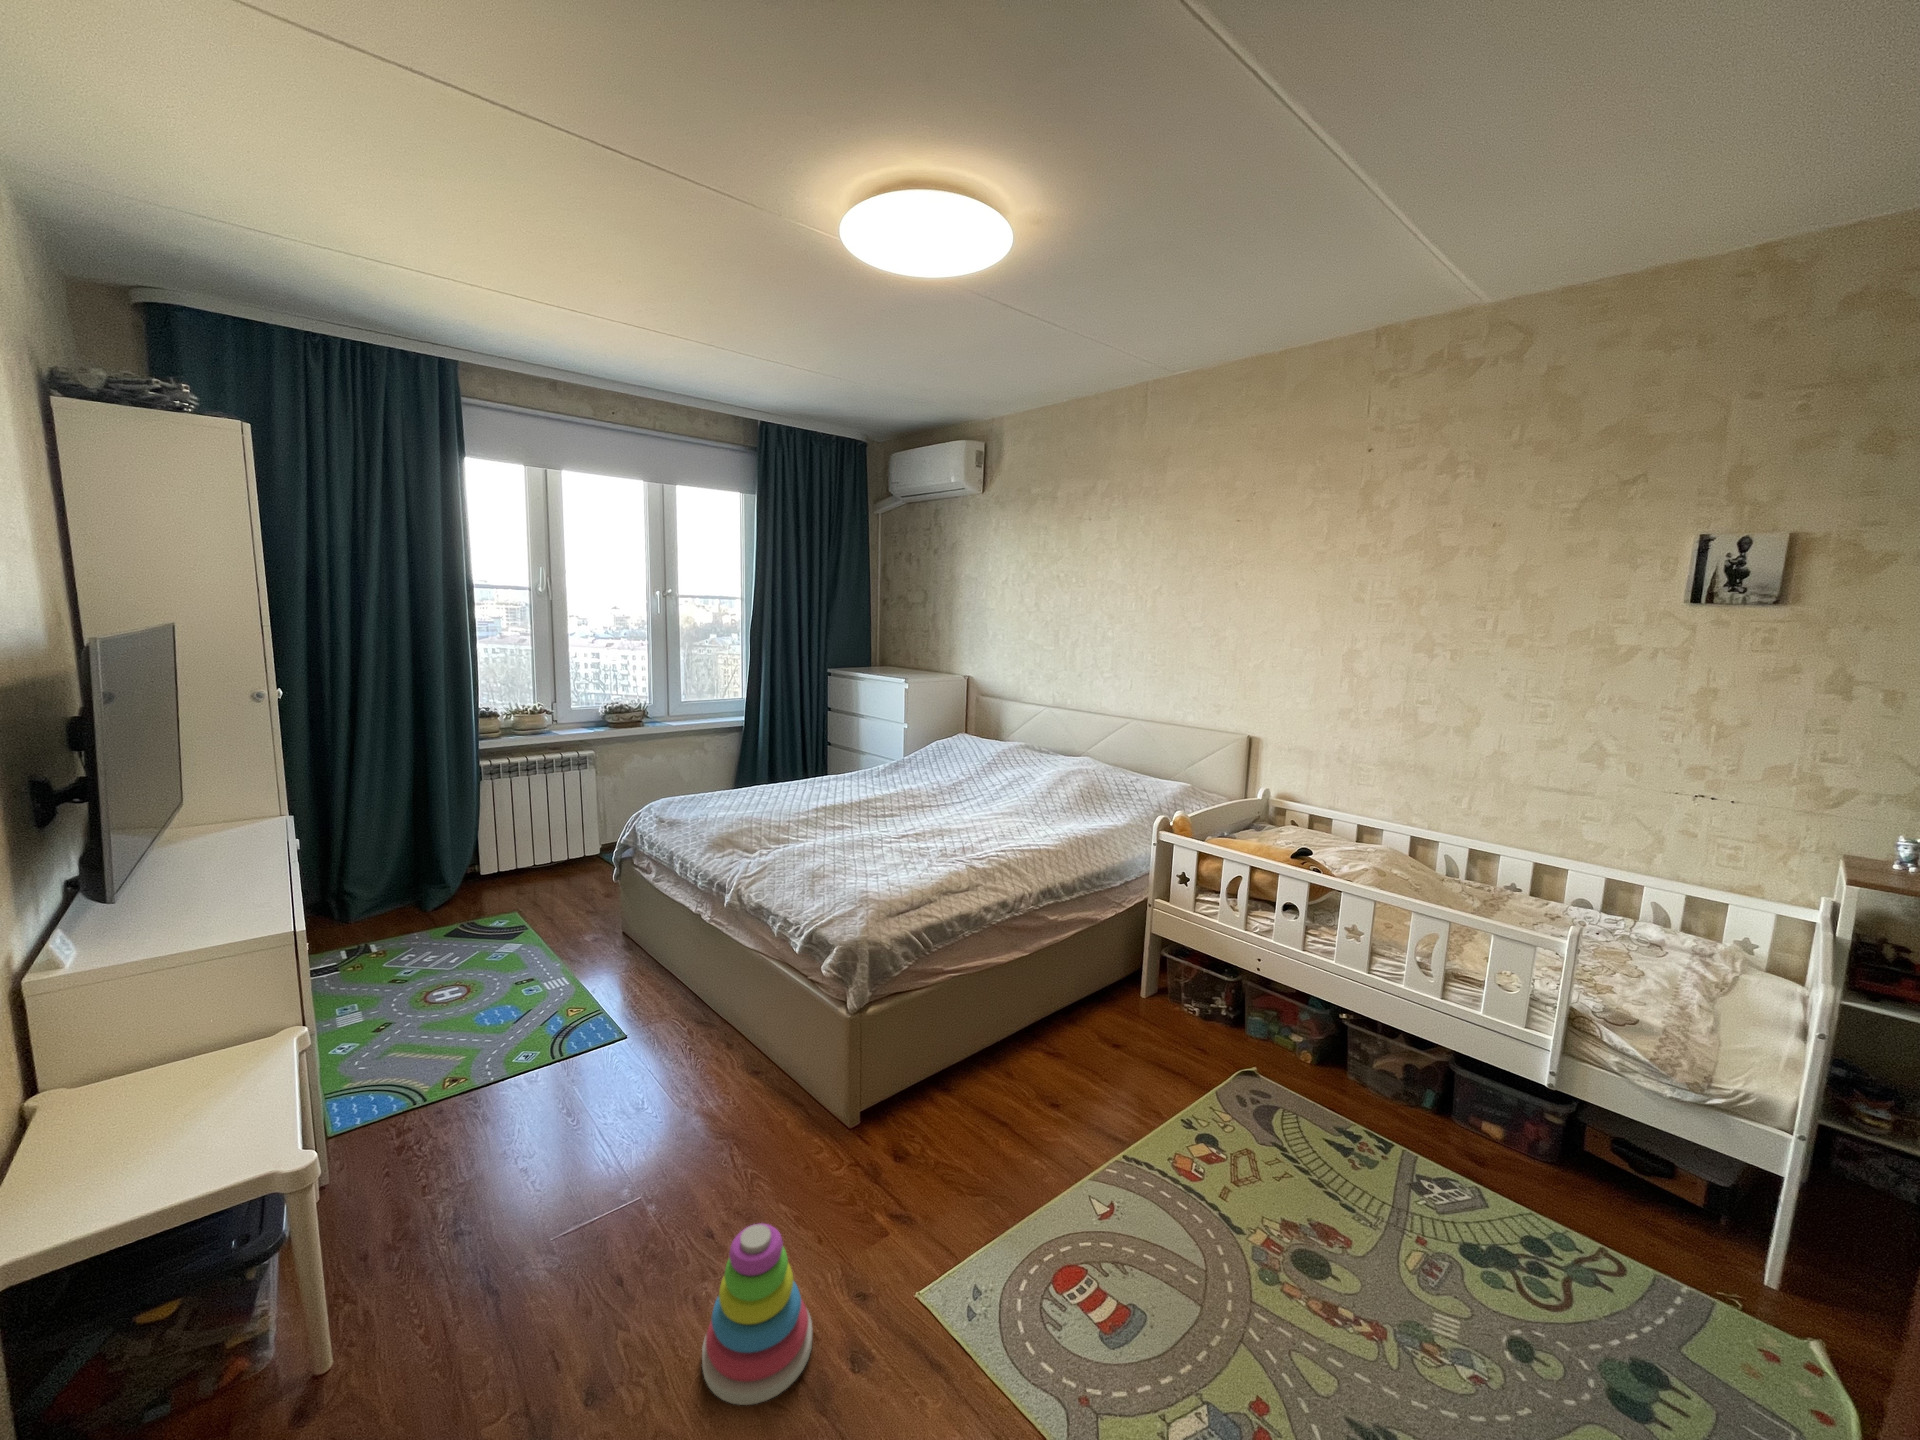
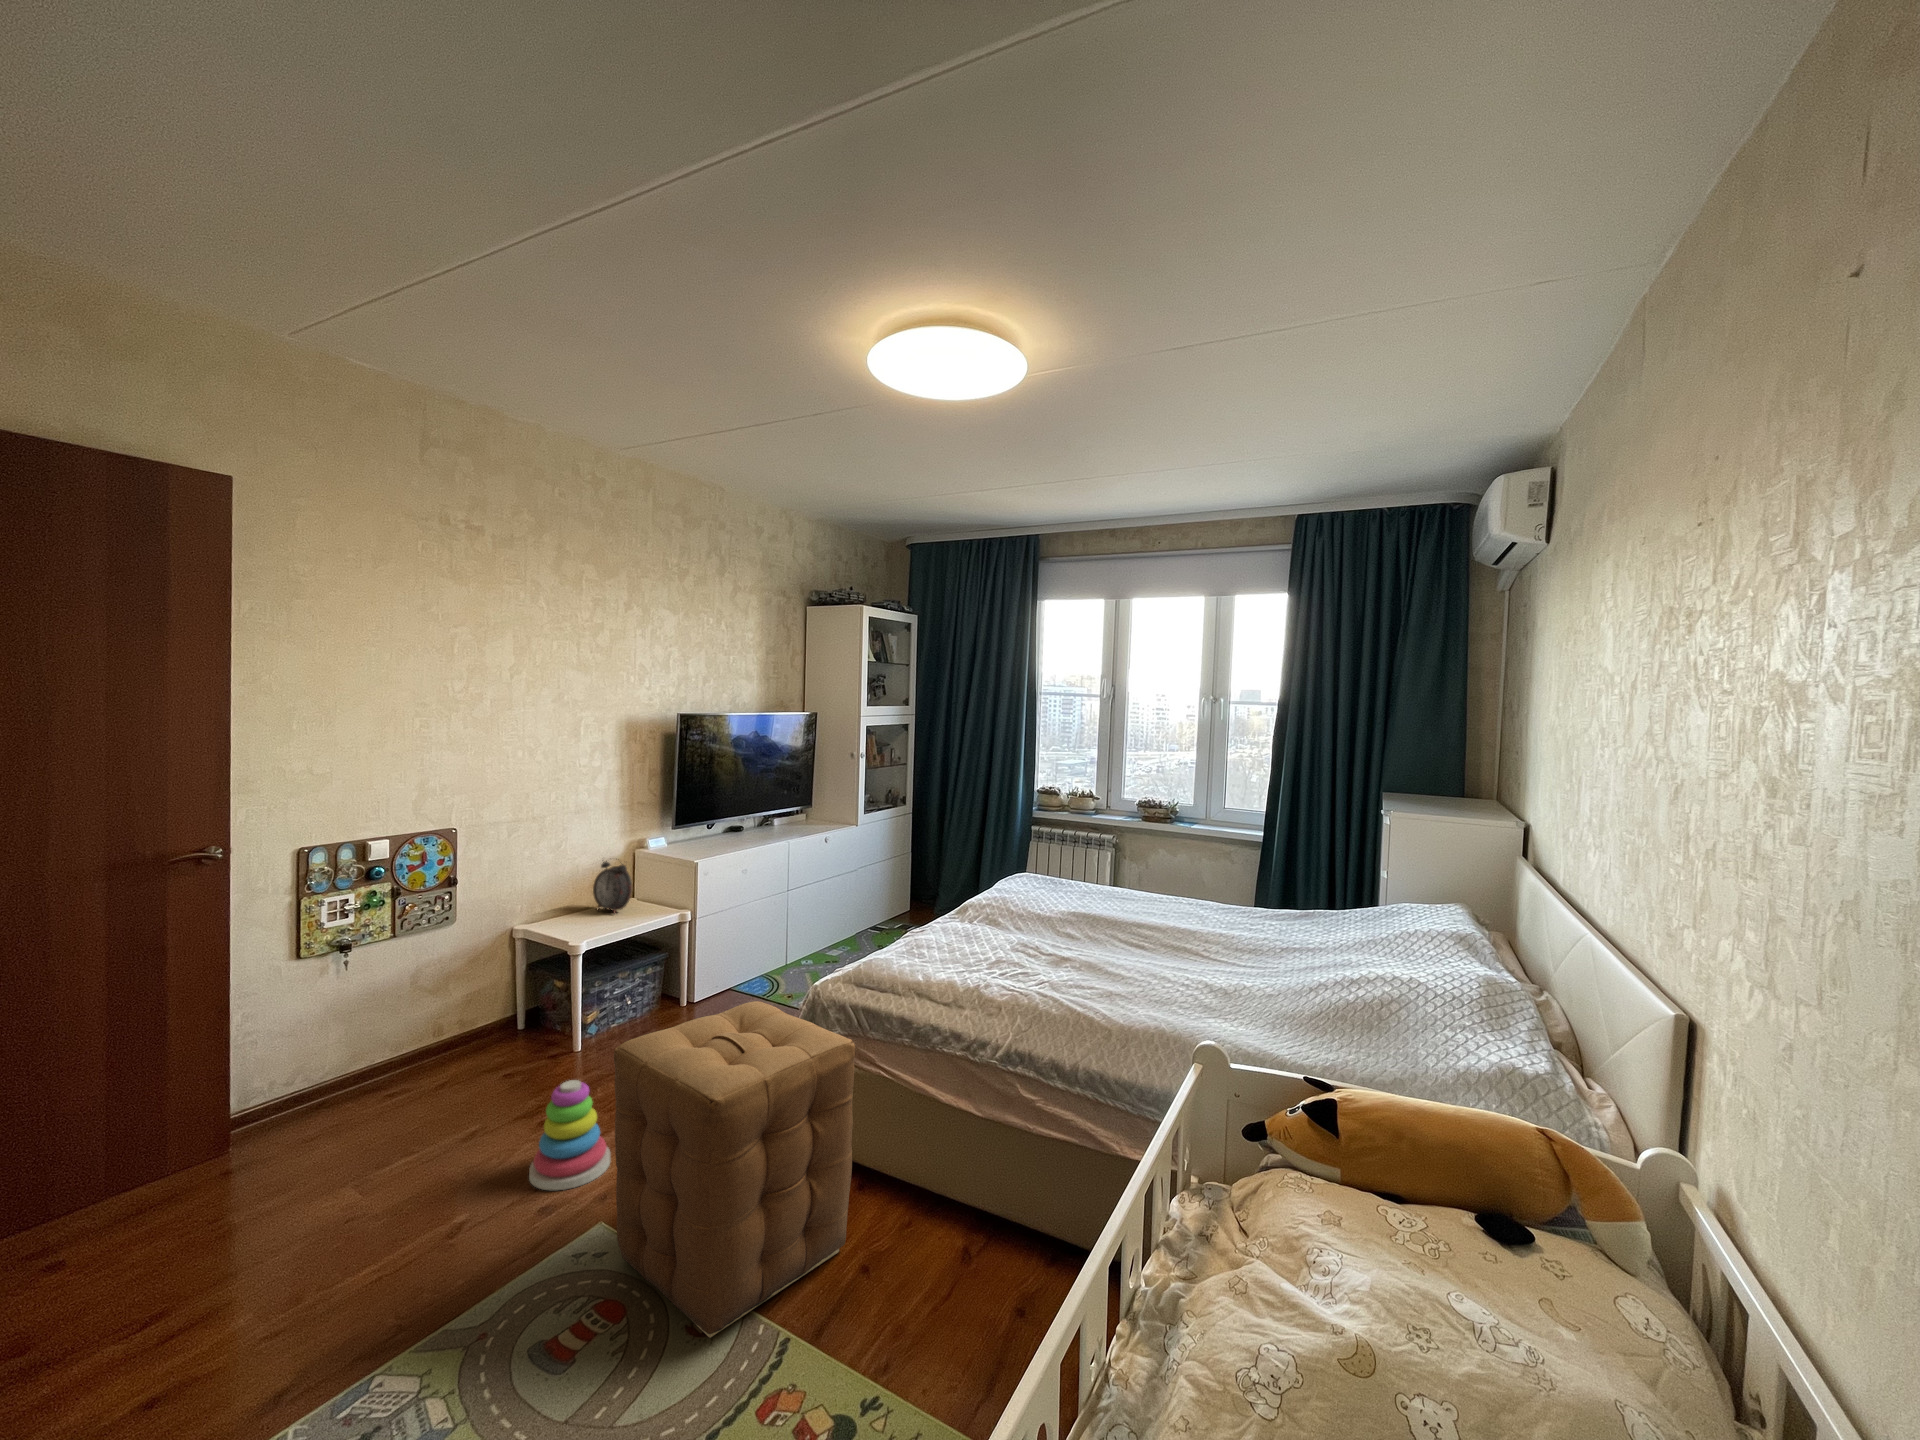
ottoman: none [897,937,1138,1270] -> present [614,1001,855,1338]
alarm clock: none [111,984,251,1126] -> present [593,861,632,914]

